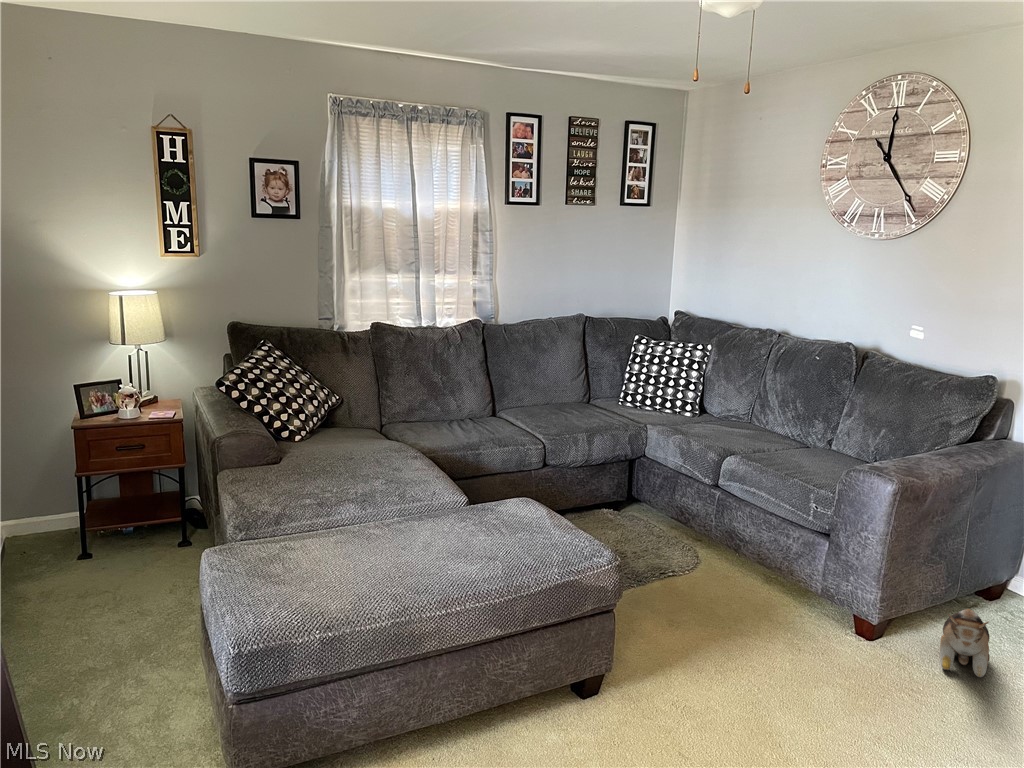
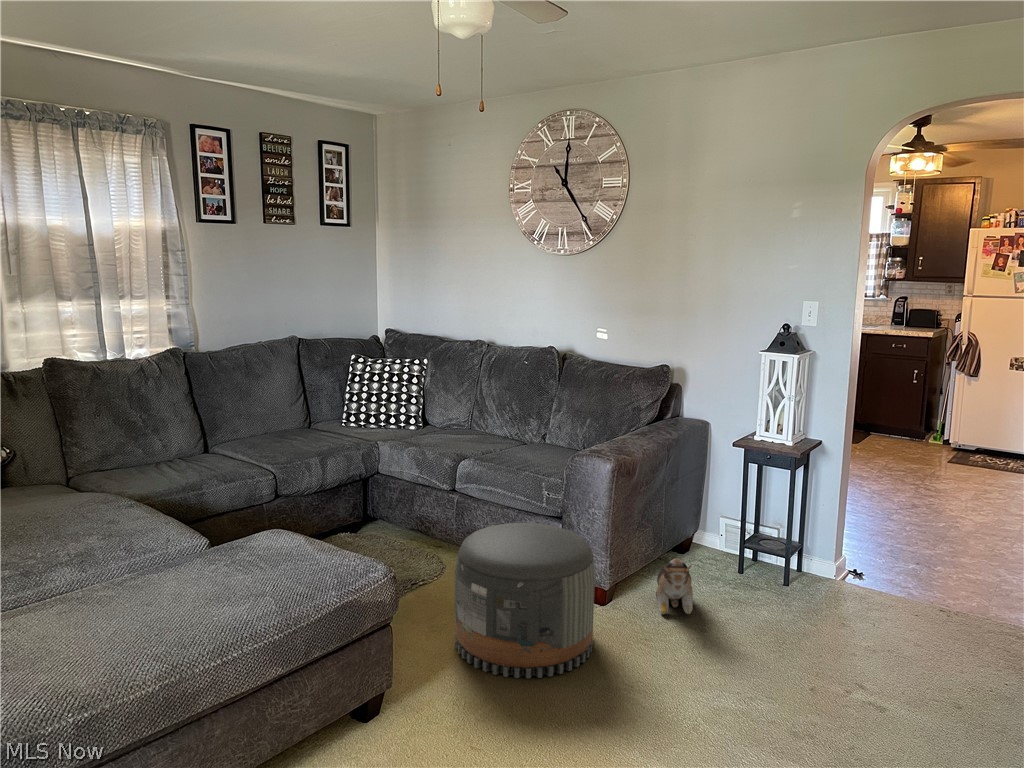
pouf: none [689,532,856,708] -> present [455,523,595,678]

